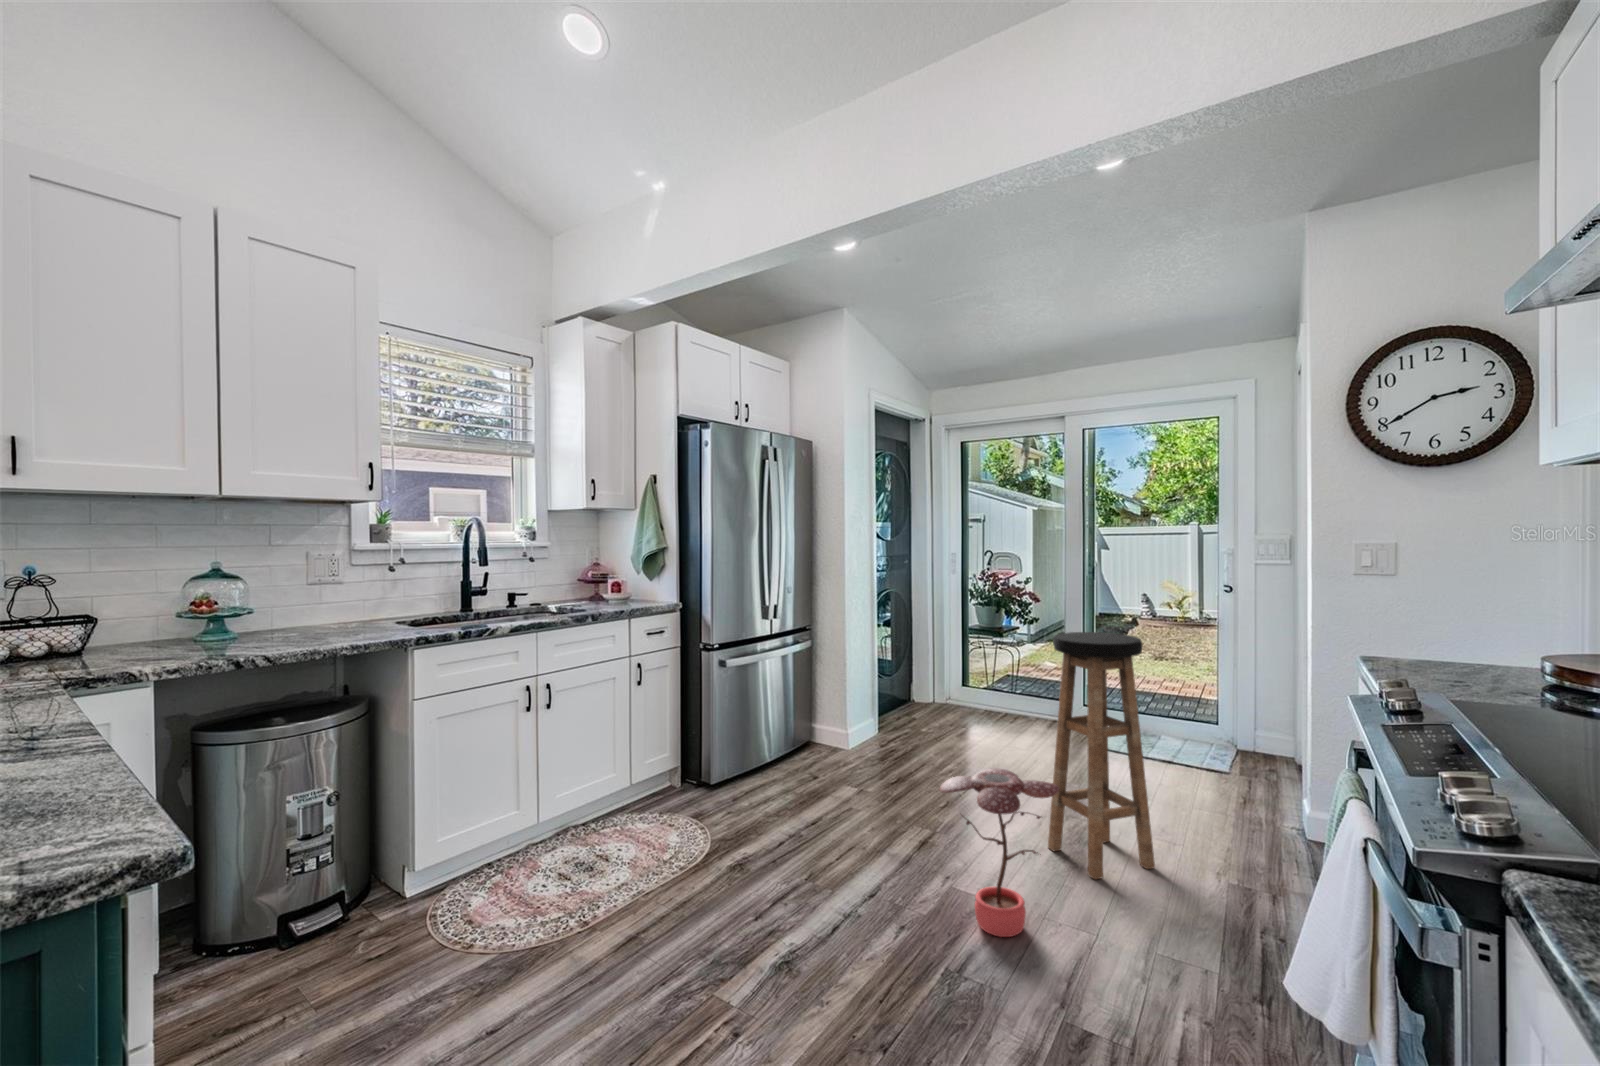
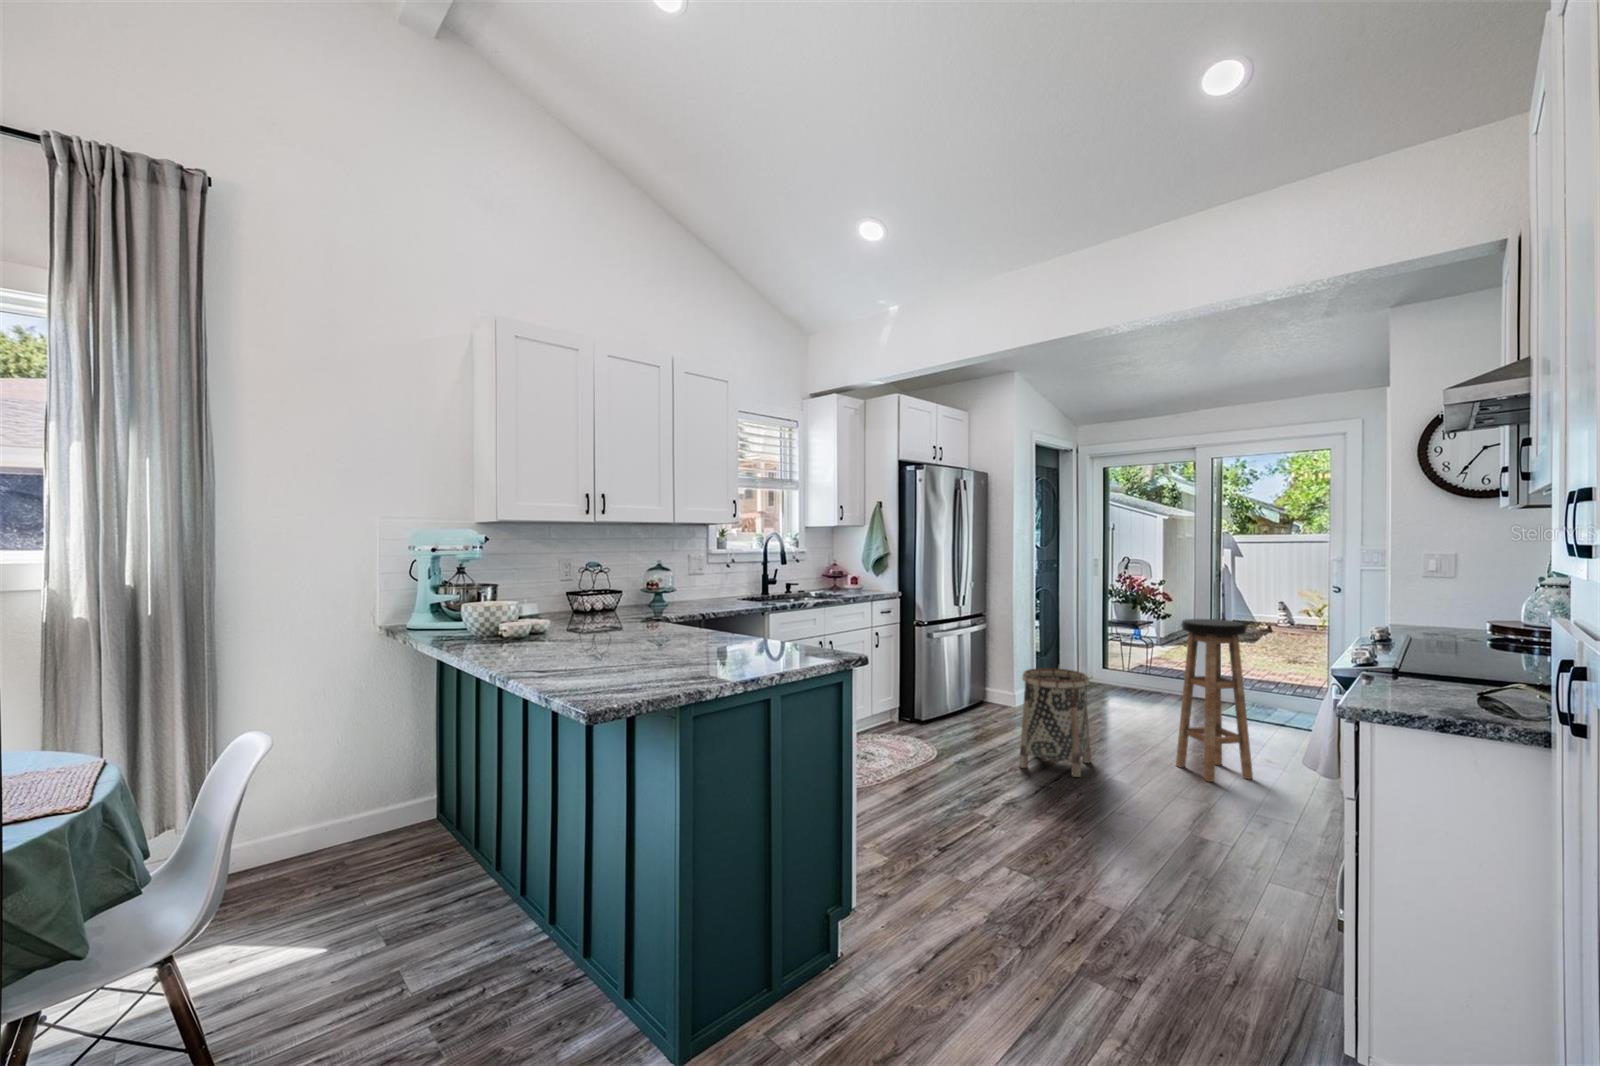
basket: none [823,711,930,886] -> present [1019,668,1091,777]
potted plant: present [939,768,1059,937] -> none [1103,702,1183,802]

